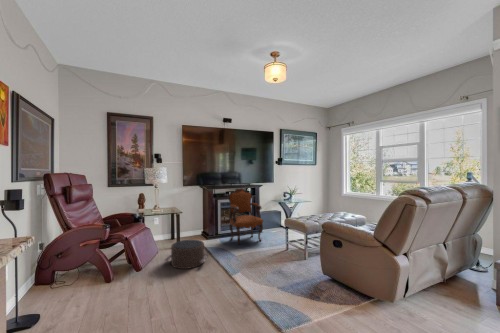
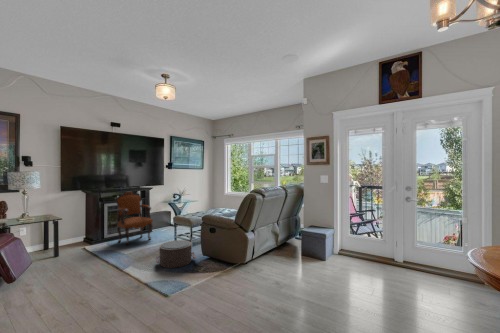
pouf: present [165,240,208,269] -> present [156,240,197,268]

